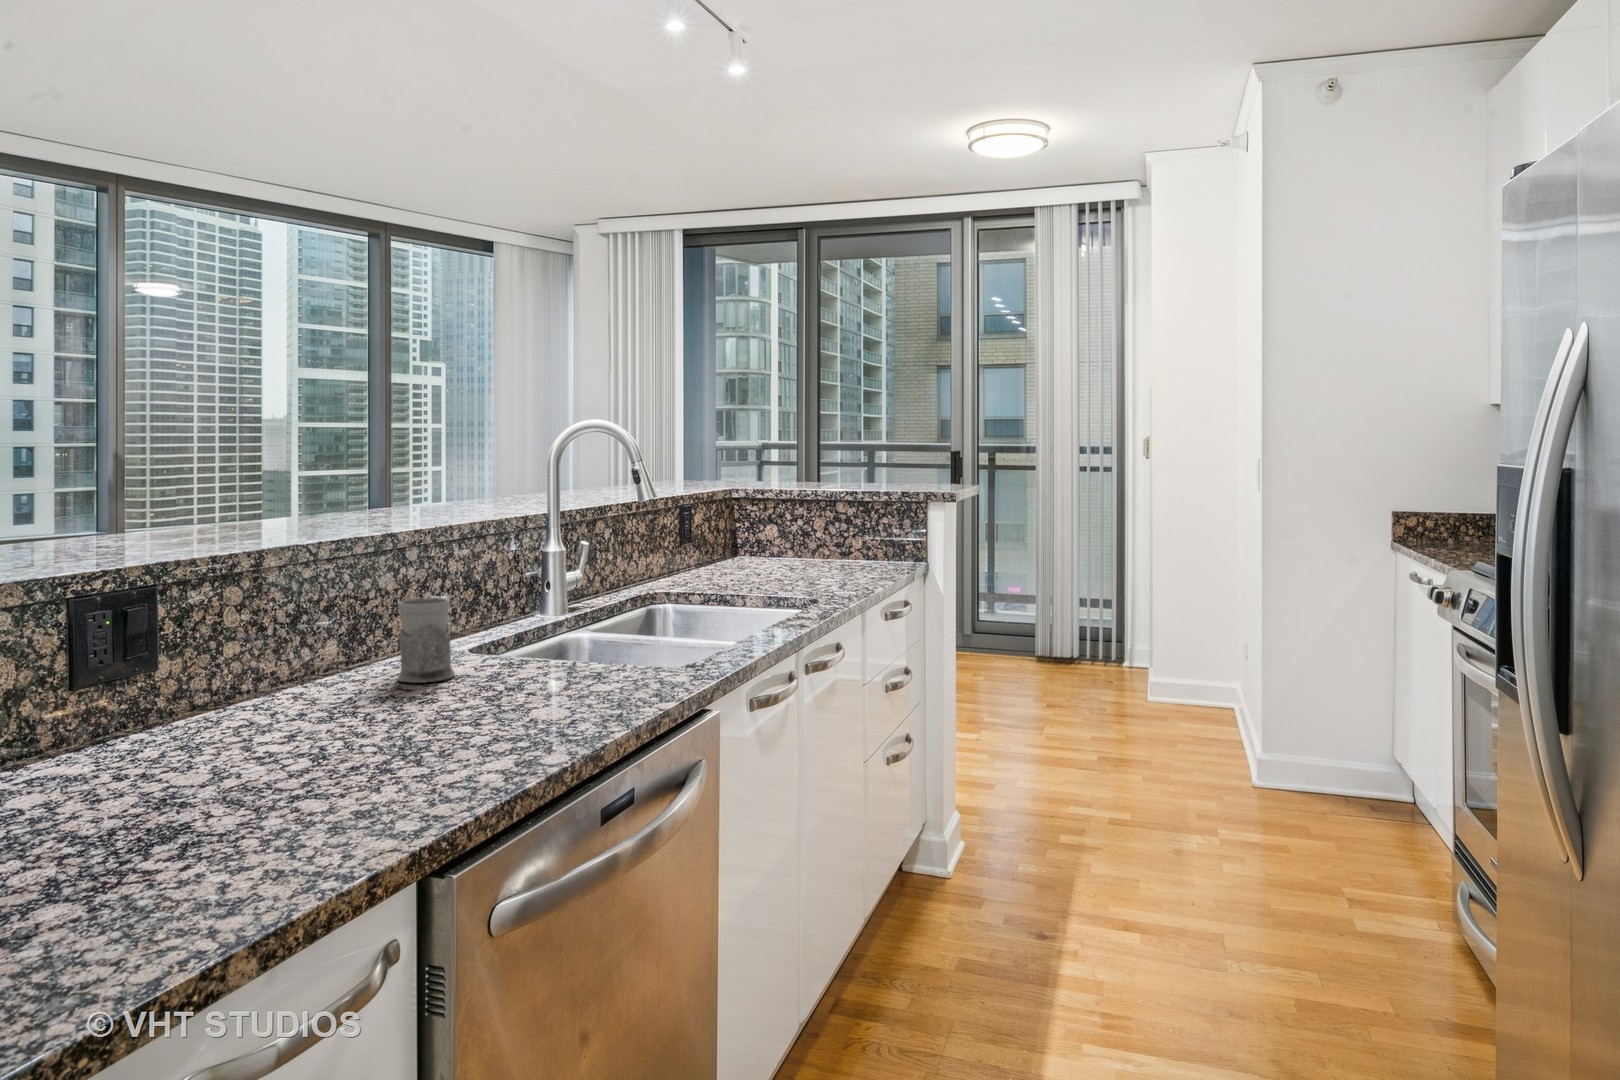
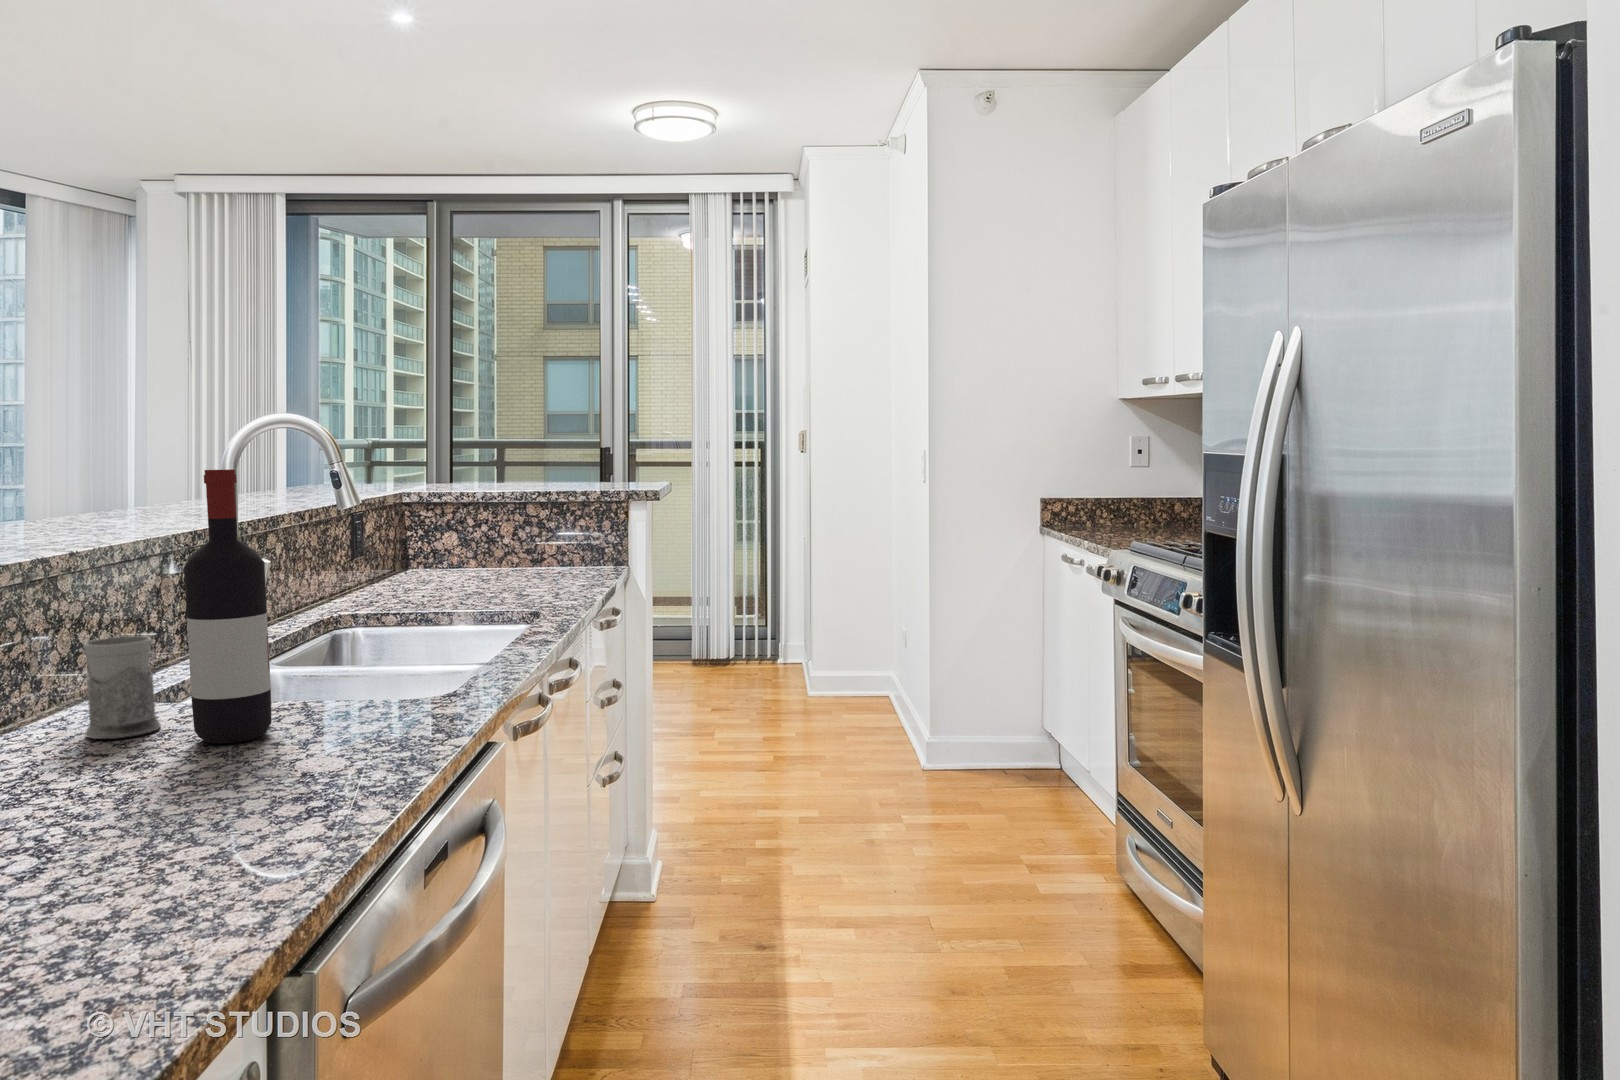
wine bottle: none [462,458,530,695] -> present [184,469,272,744]

